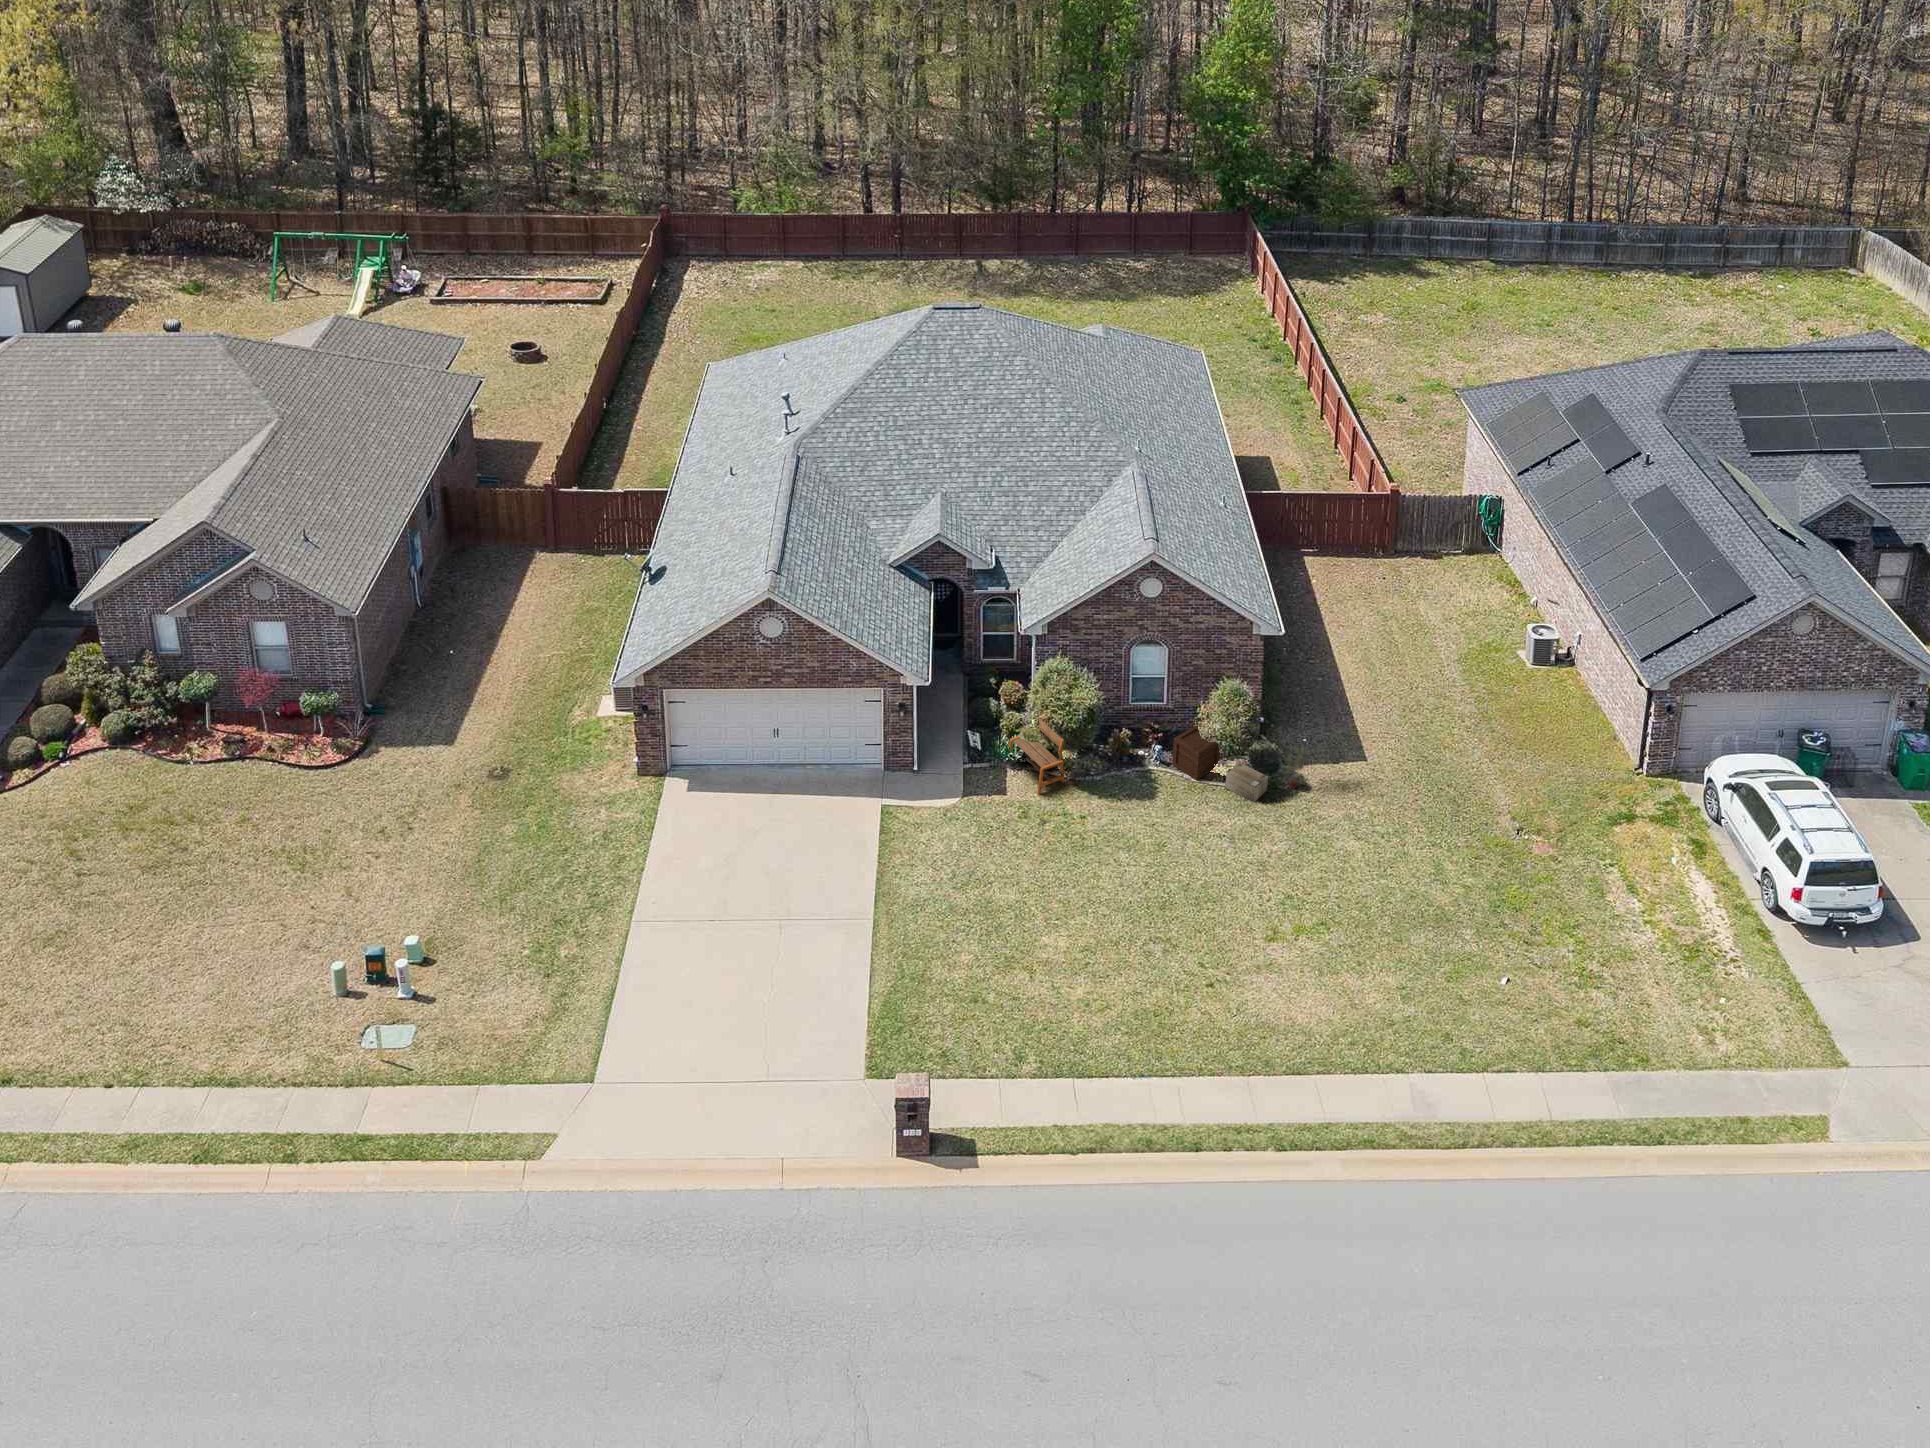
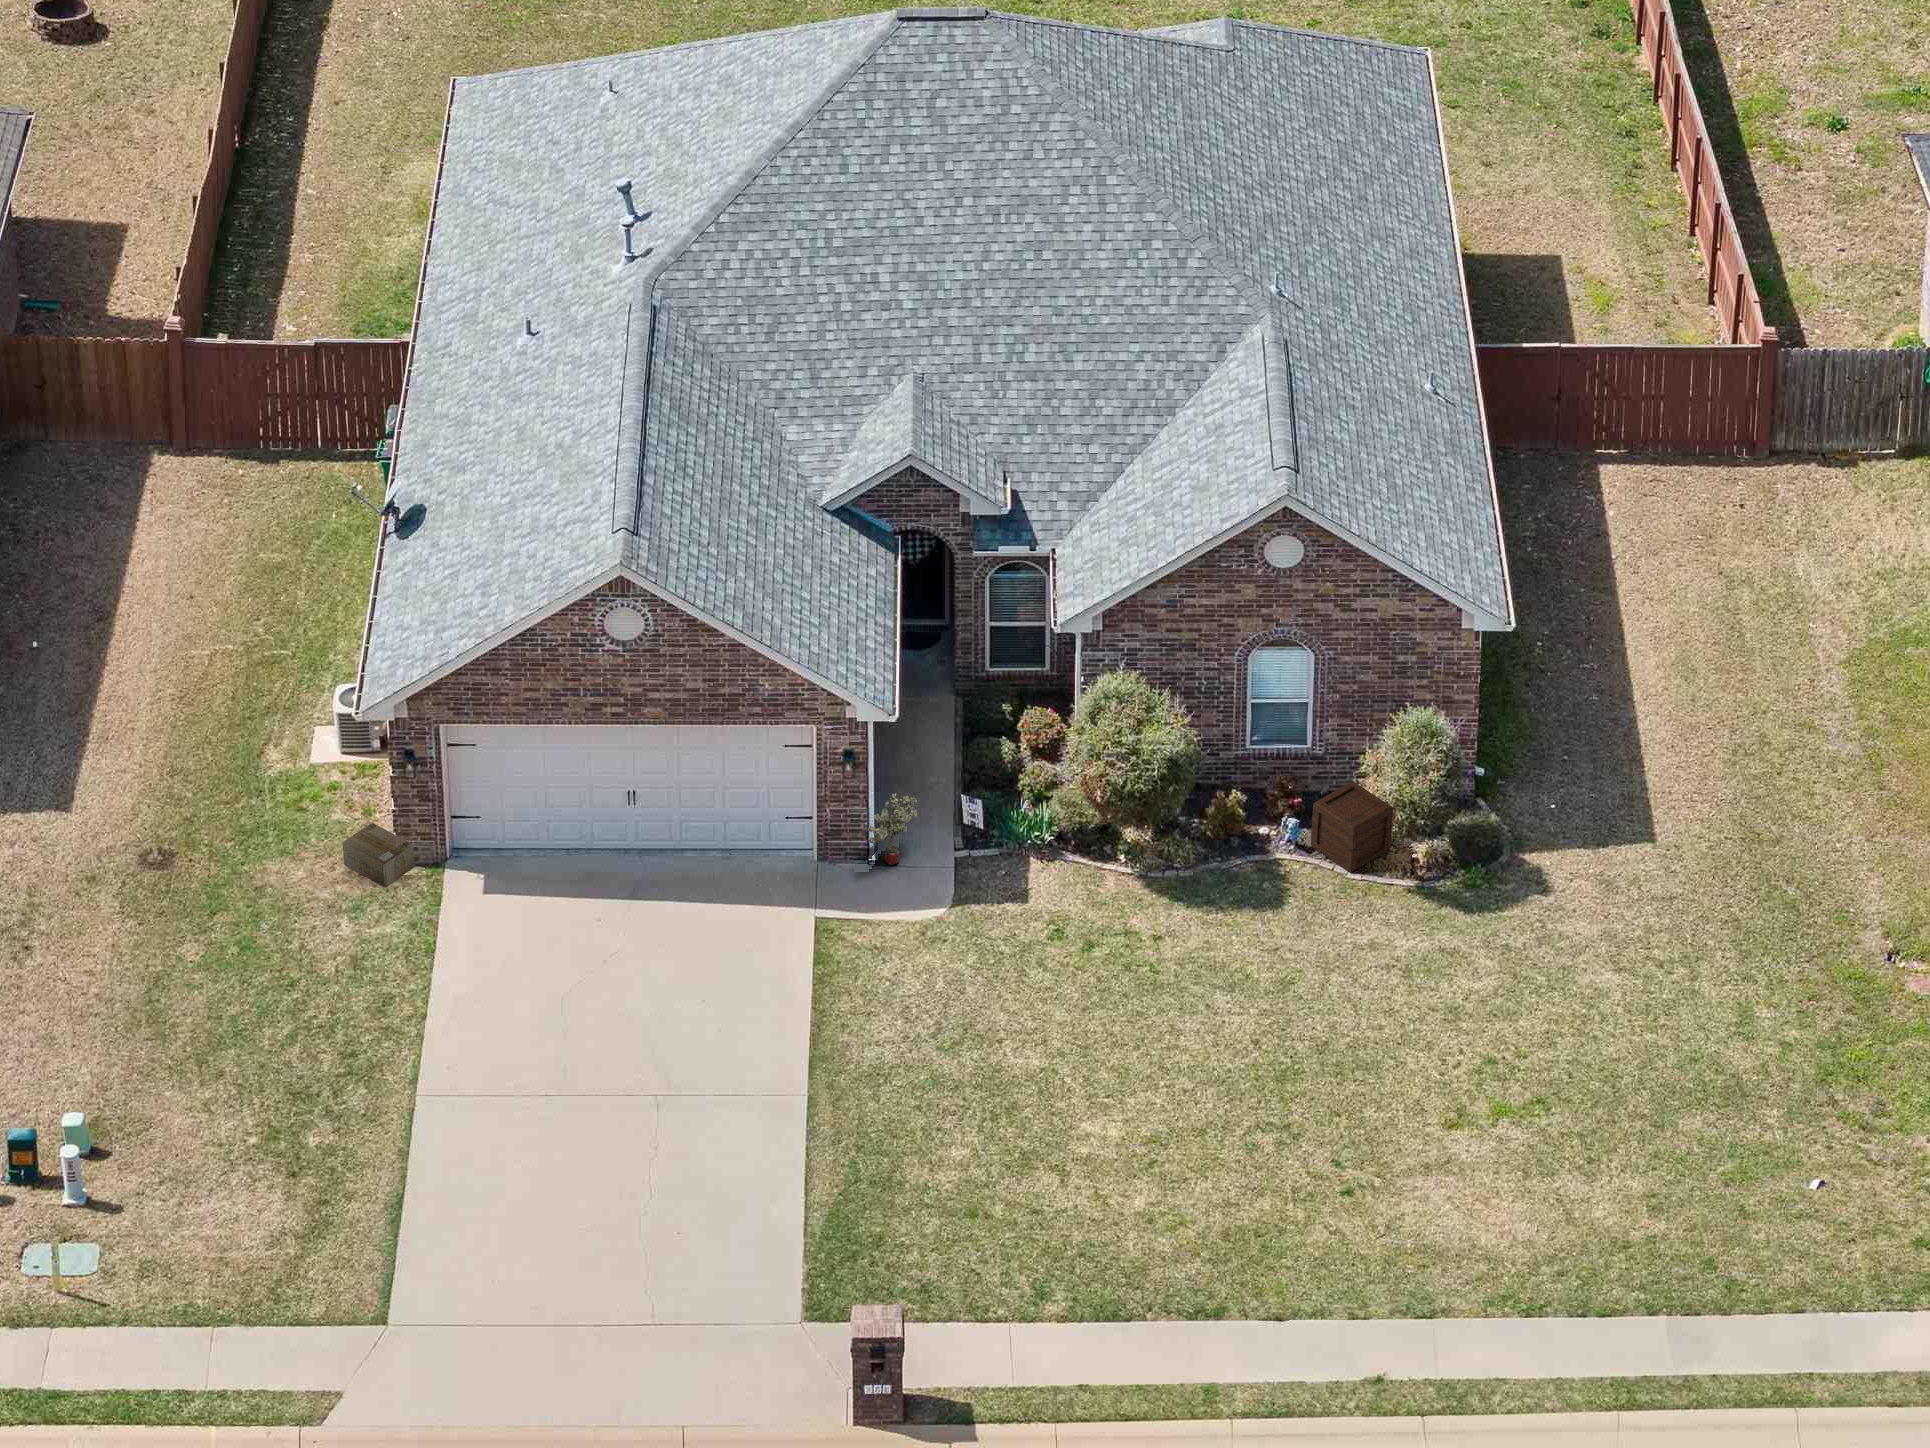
bench: present [1009,719,1065,795] -> none [1028,762,1125,896]
potted tree: present [1282,747,1308,788] -> present [868,793,917,865]
cardboard box: present [1225,762,1268,802] -> present [343,822,415,887]

